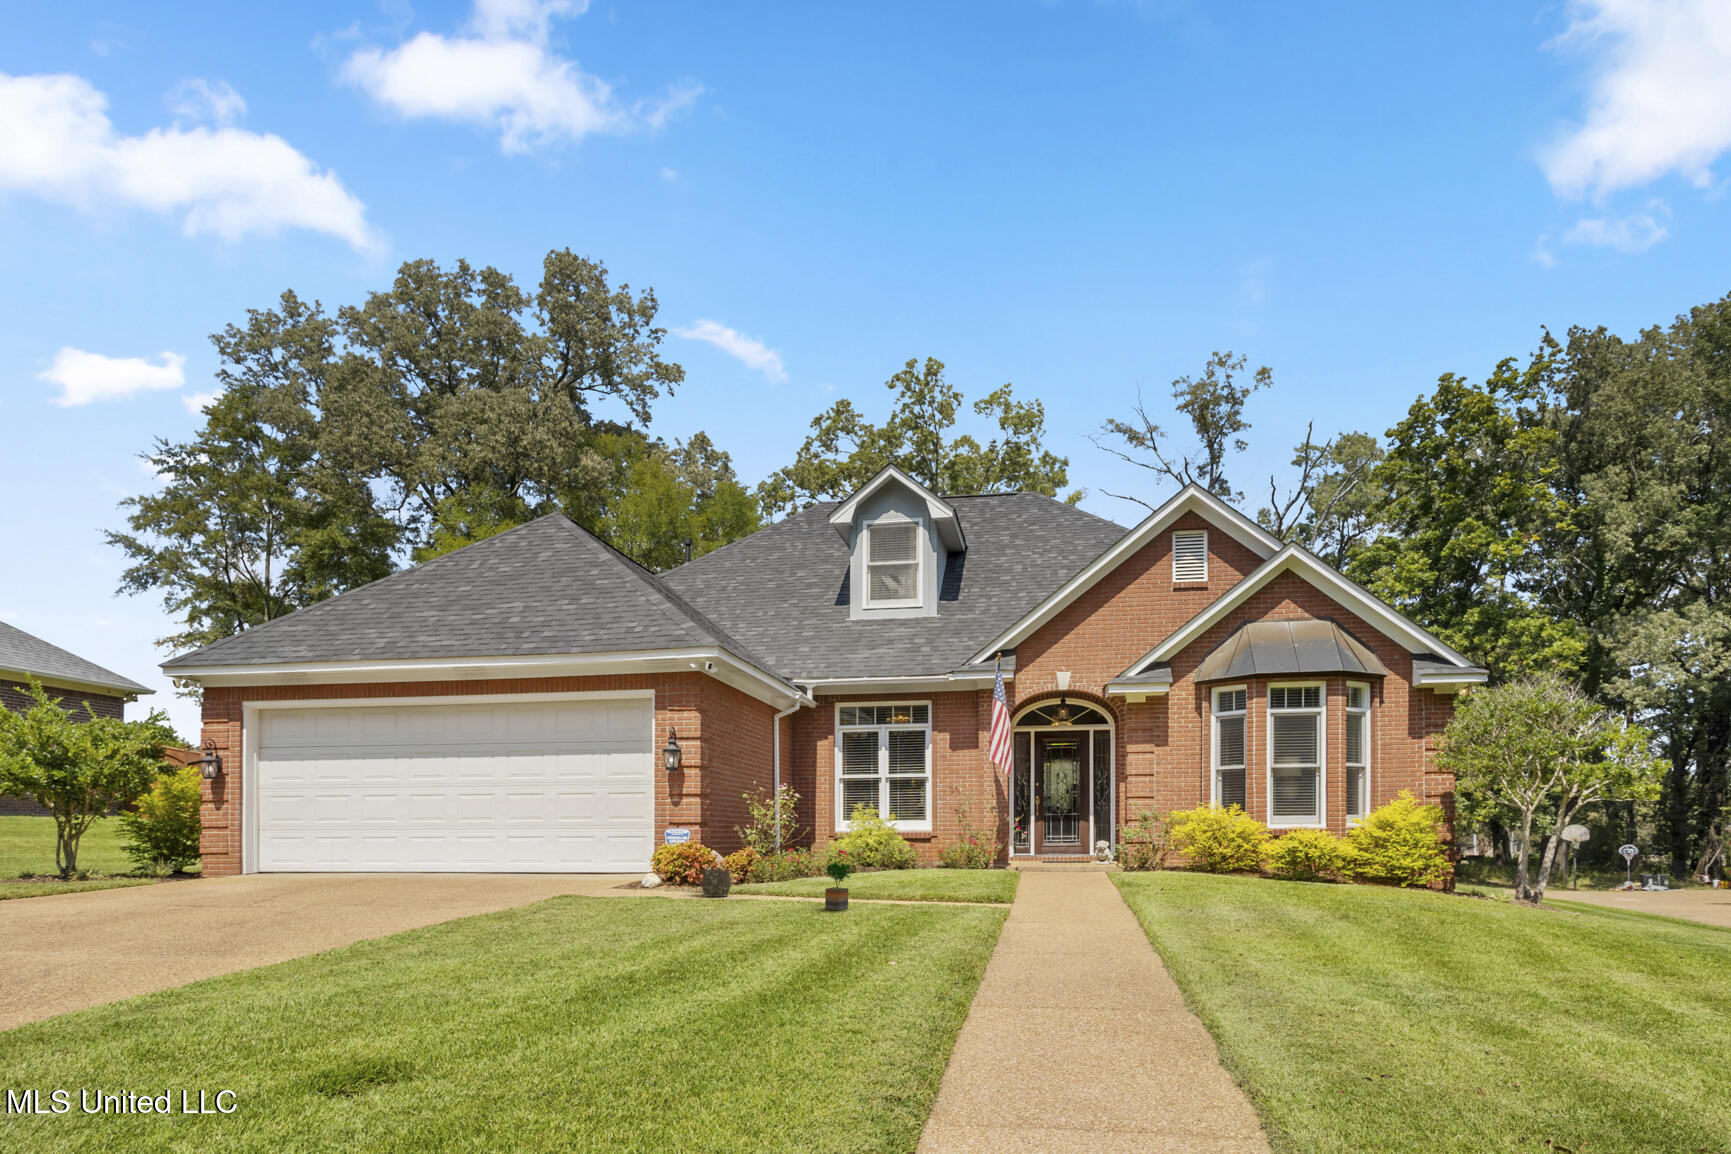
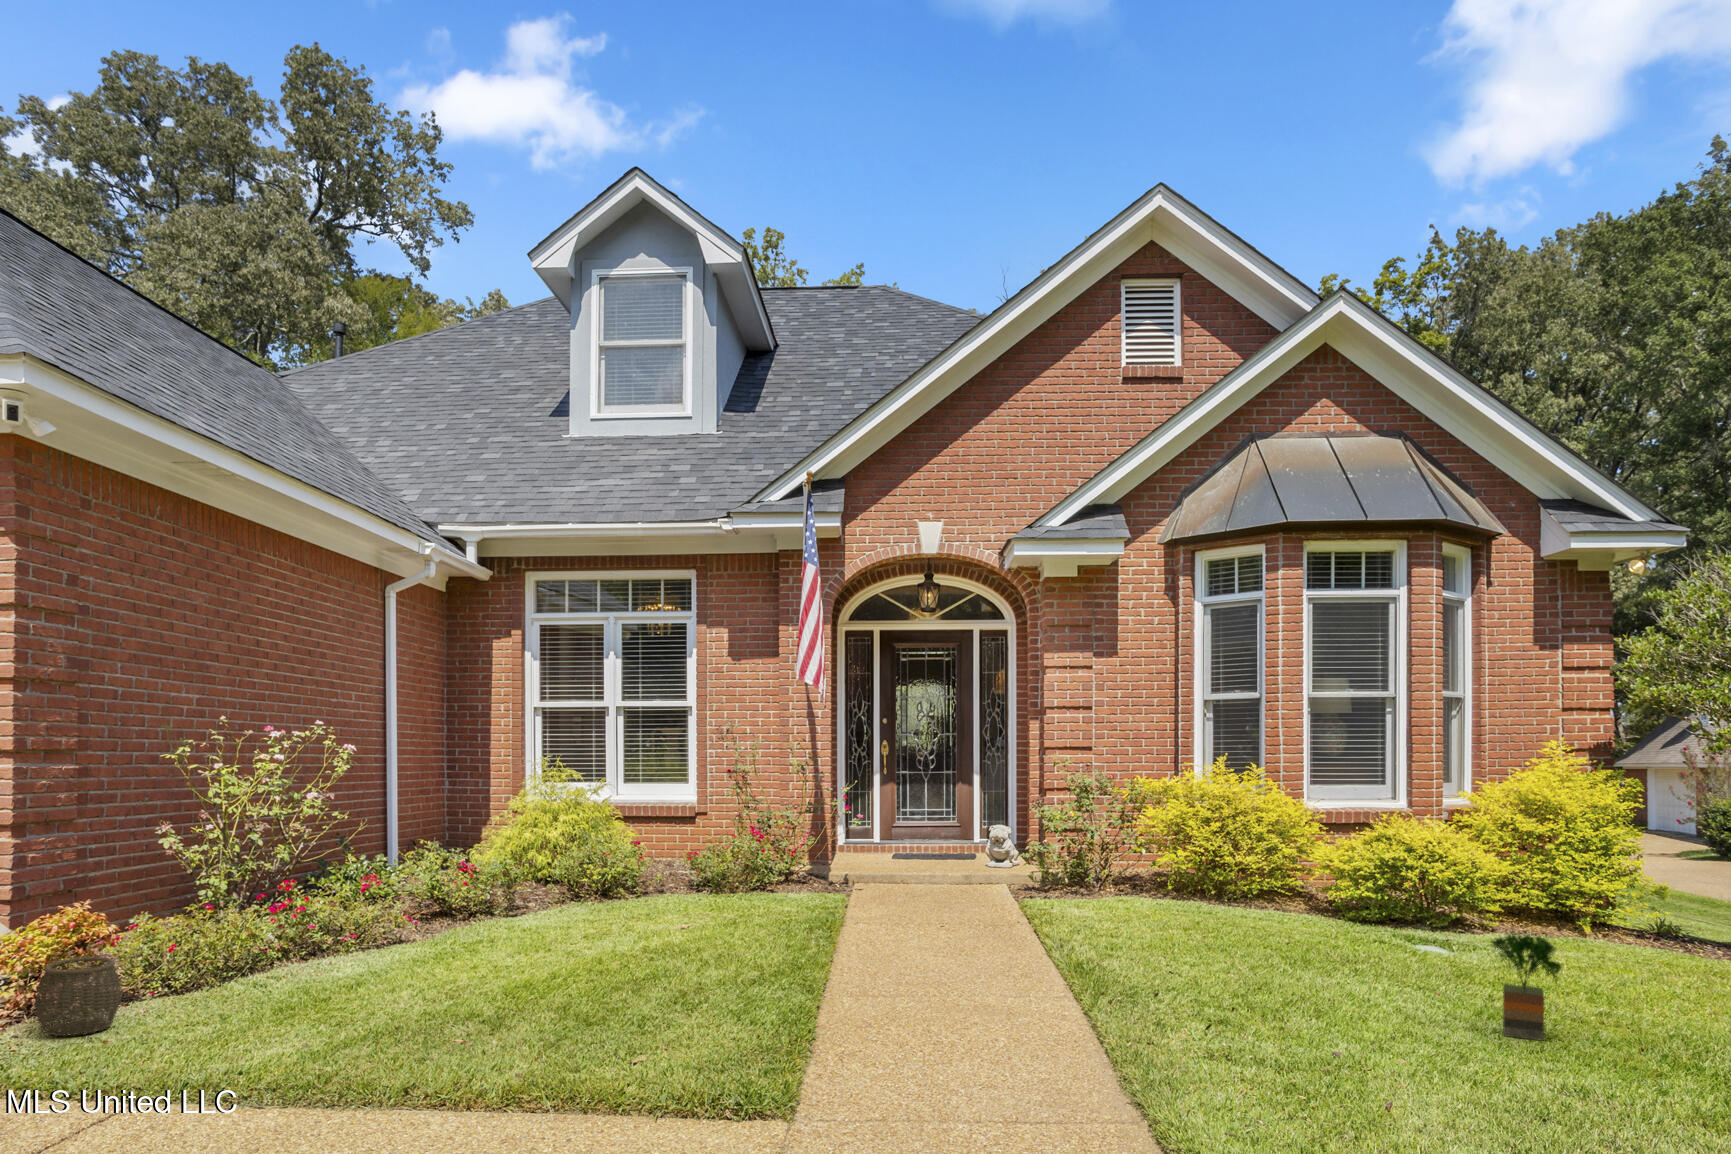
potted tree: present [825,863,853,911] -> present [1491,934,1562,1041]

